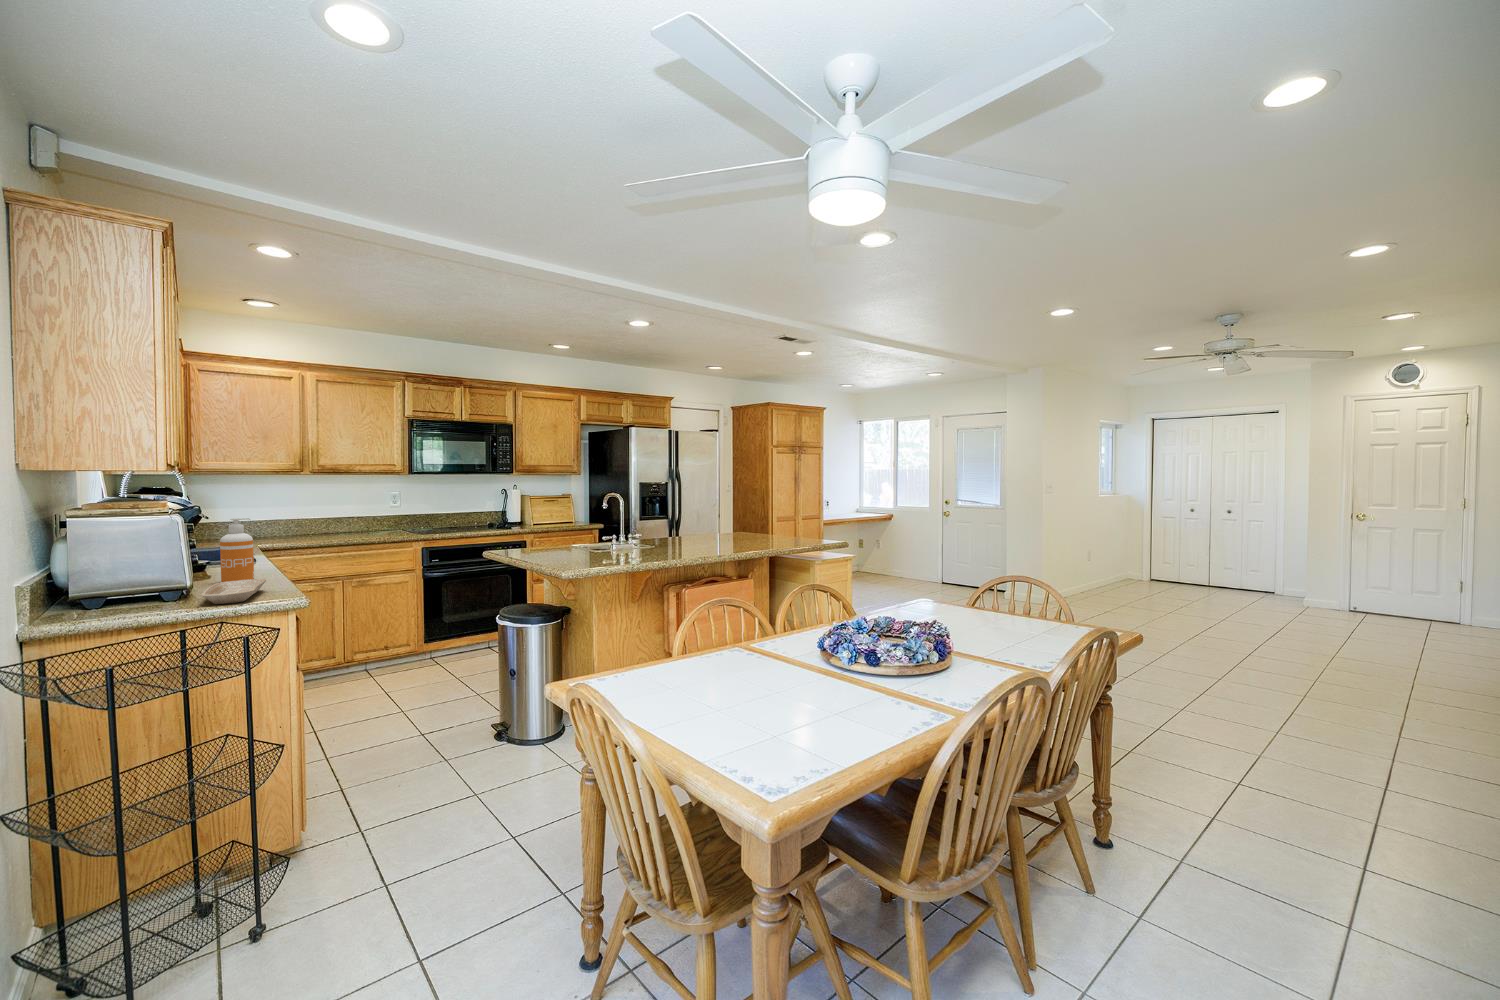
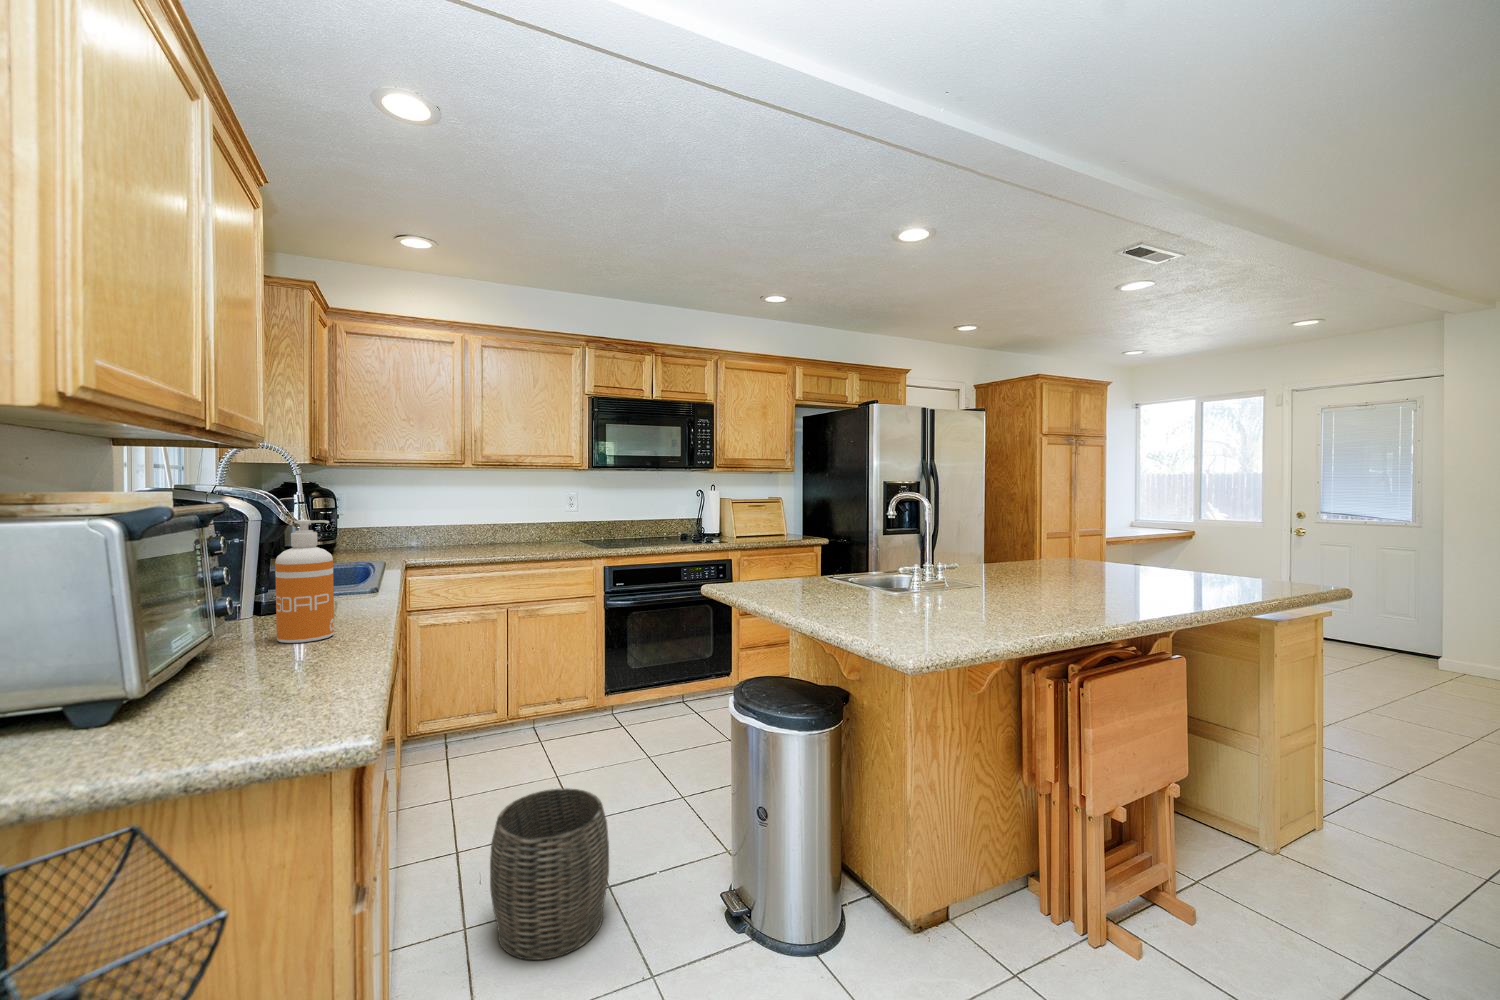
tray: present [201,579,266,604] -> none [141,644,325,722]
woven basket: none [346,678,423,767] -> present [490,788,609,960]

